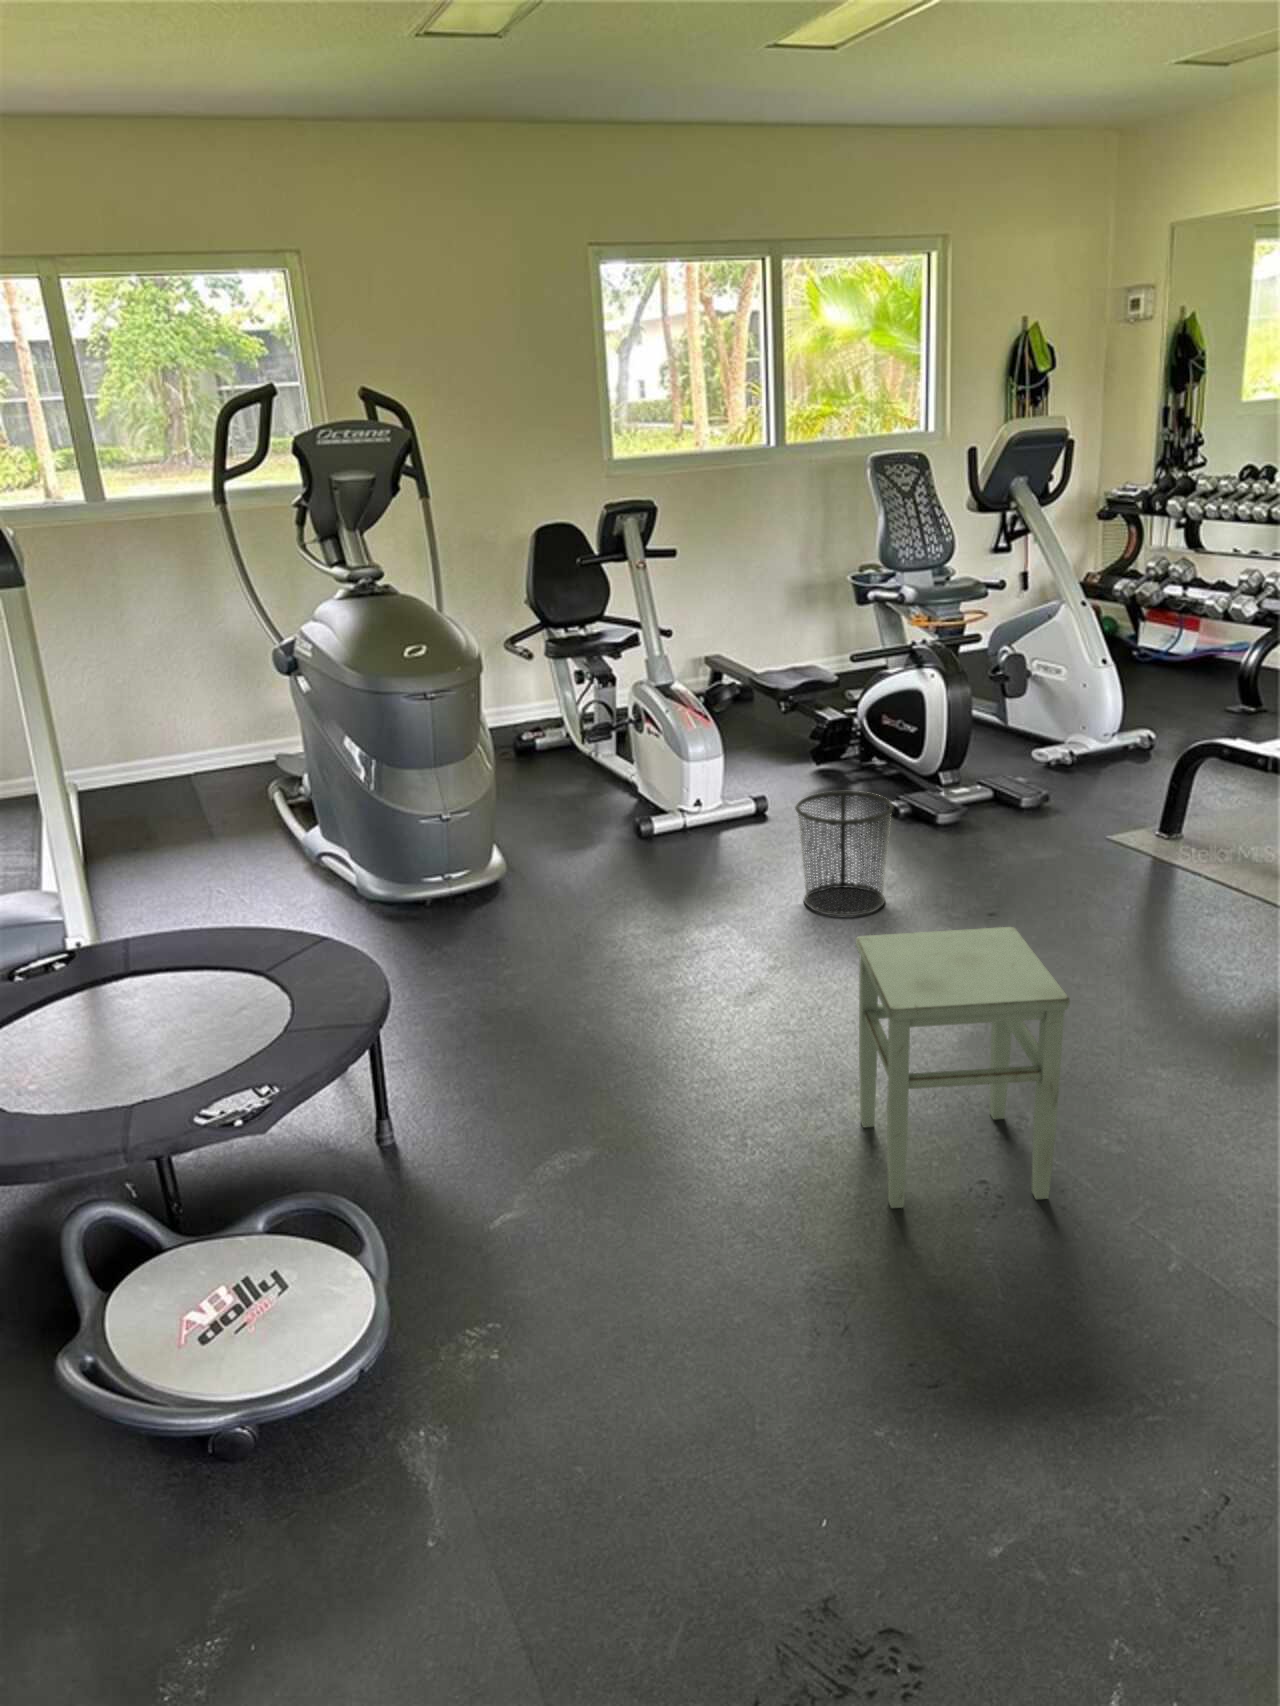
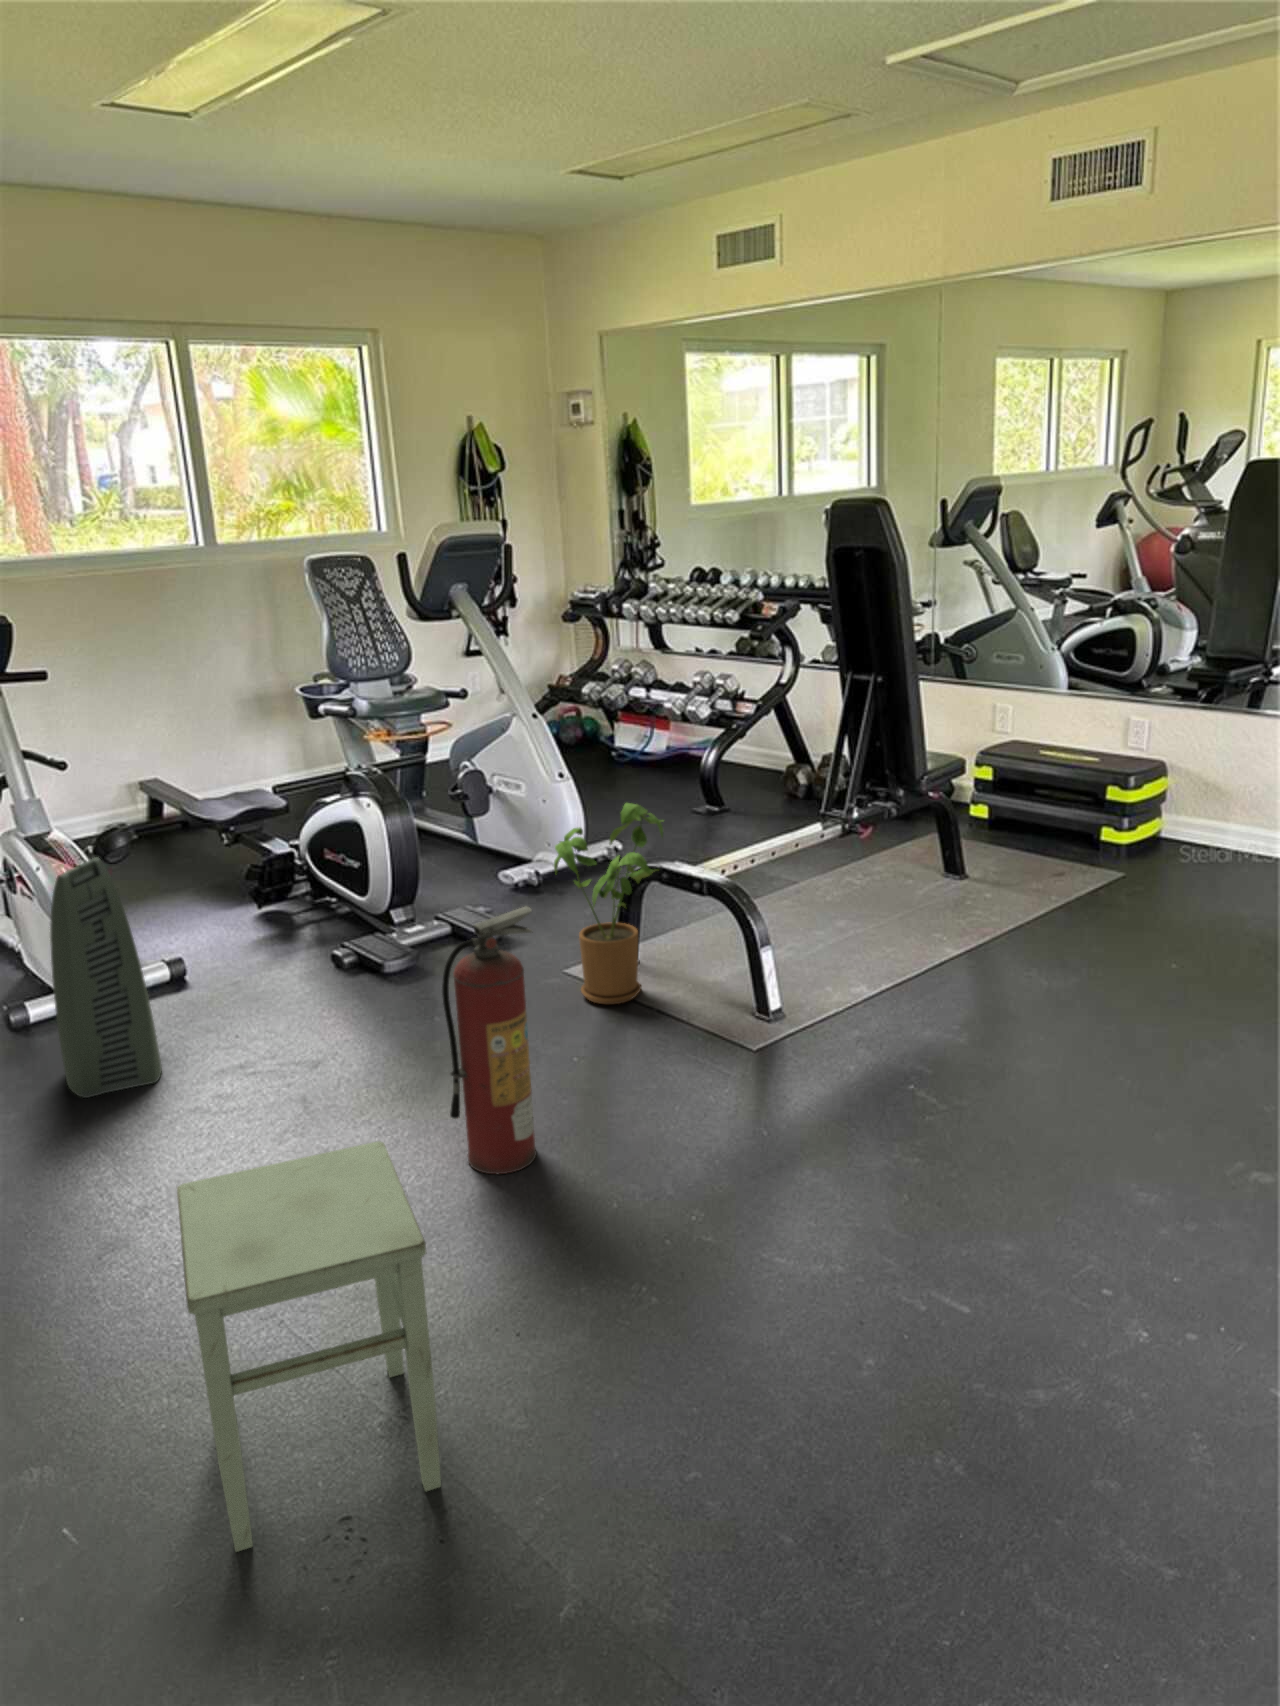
house plant: none [1113,684,1229,870] -> present [554,803,663,1004]
air purifier: none [689,700,763,893] -> present [50,857,162,1098]
fire extinguisher: none [1028,761,1125,991] -> present [442,907,537,1174]
waste bin: present [795,791,894,916] -> none [182,954,308,1110]

